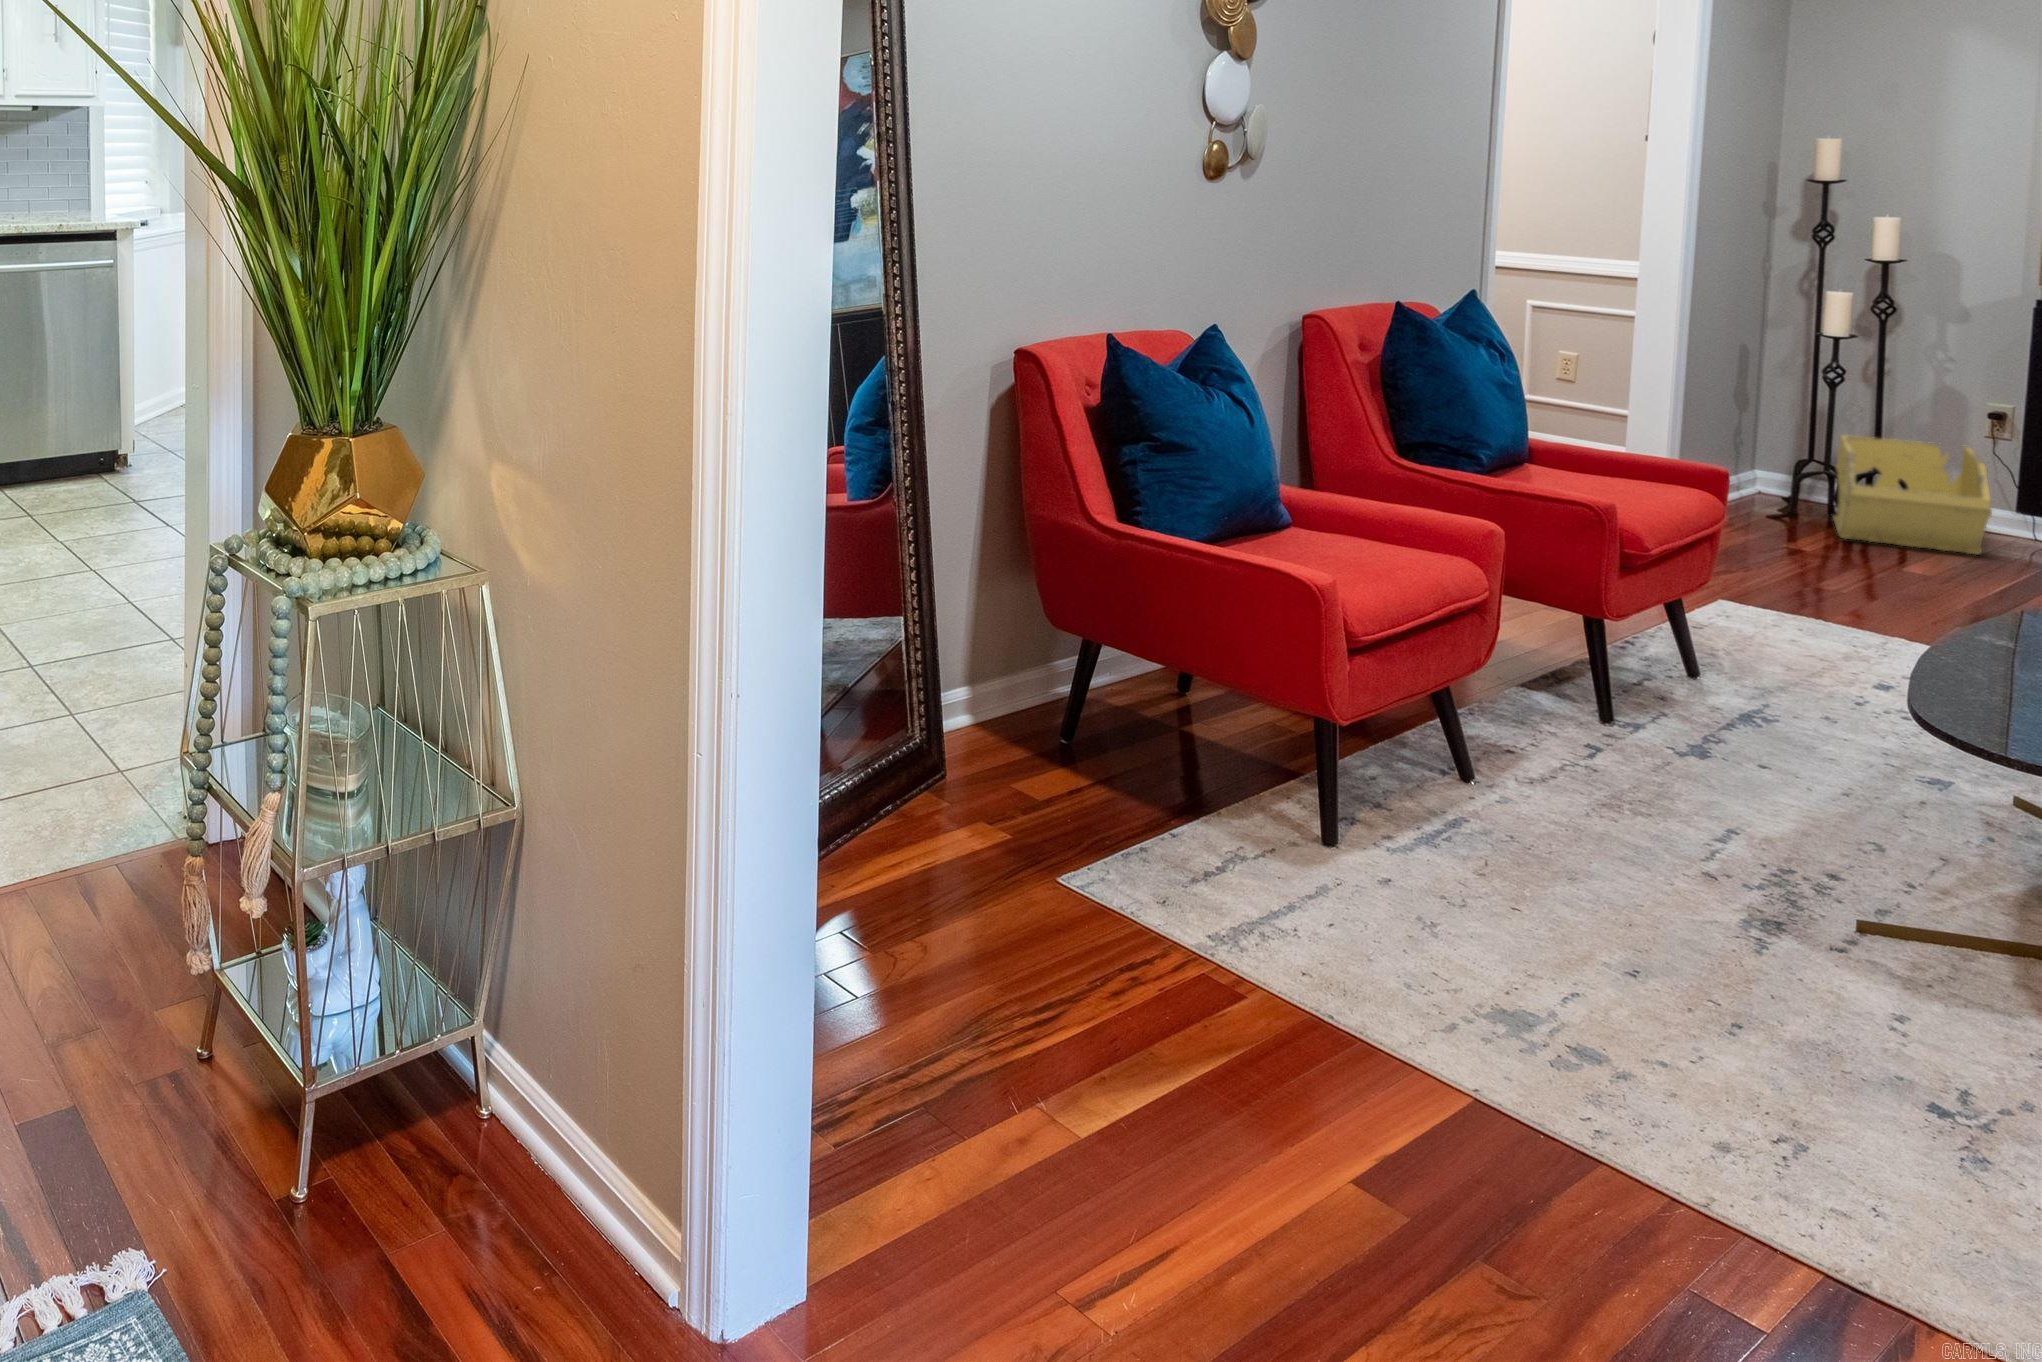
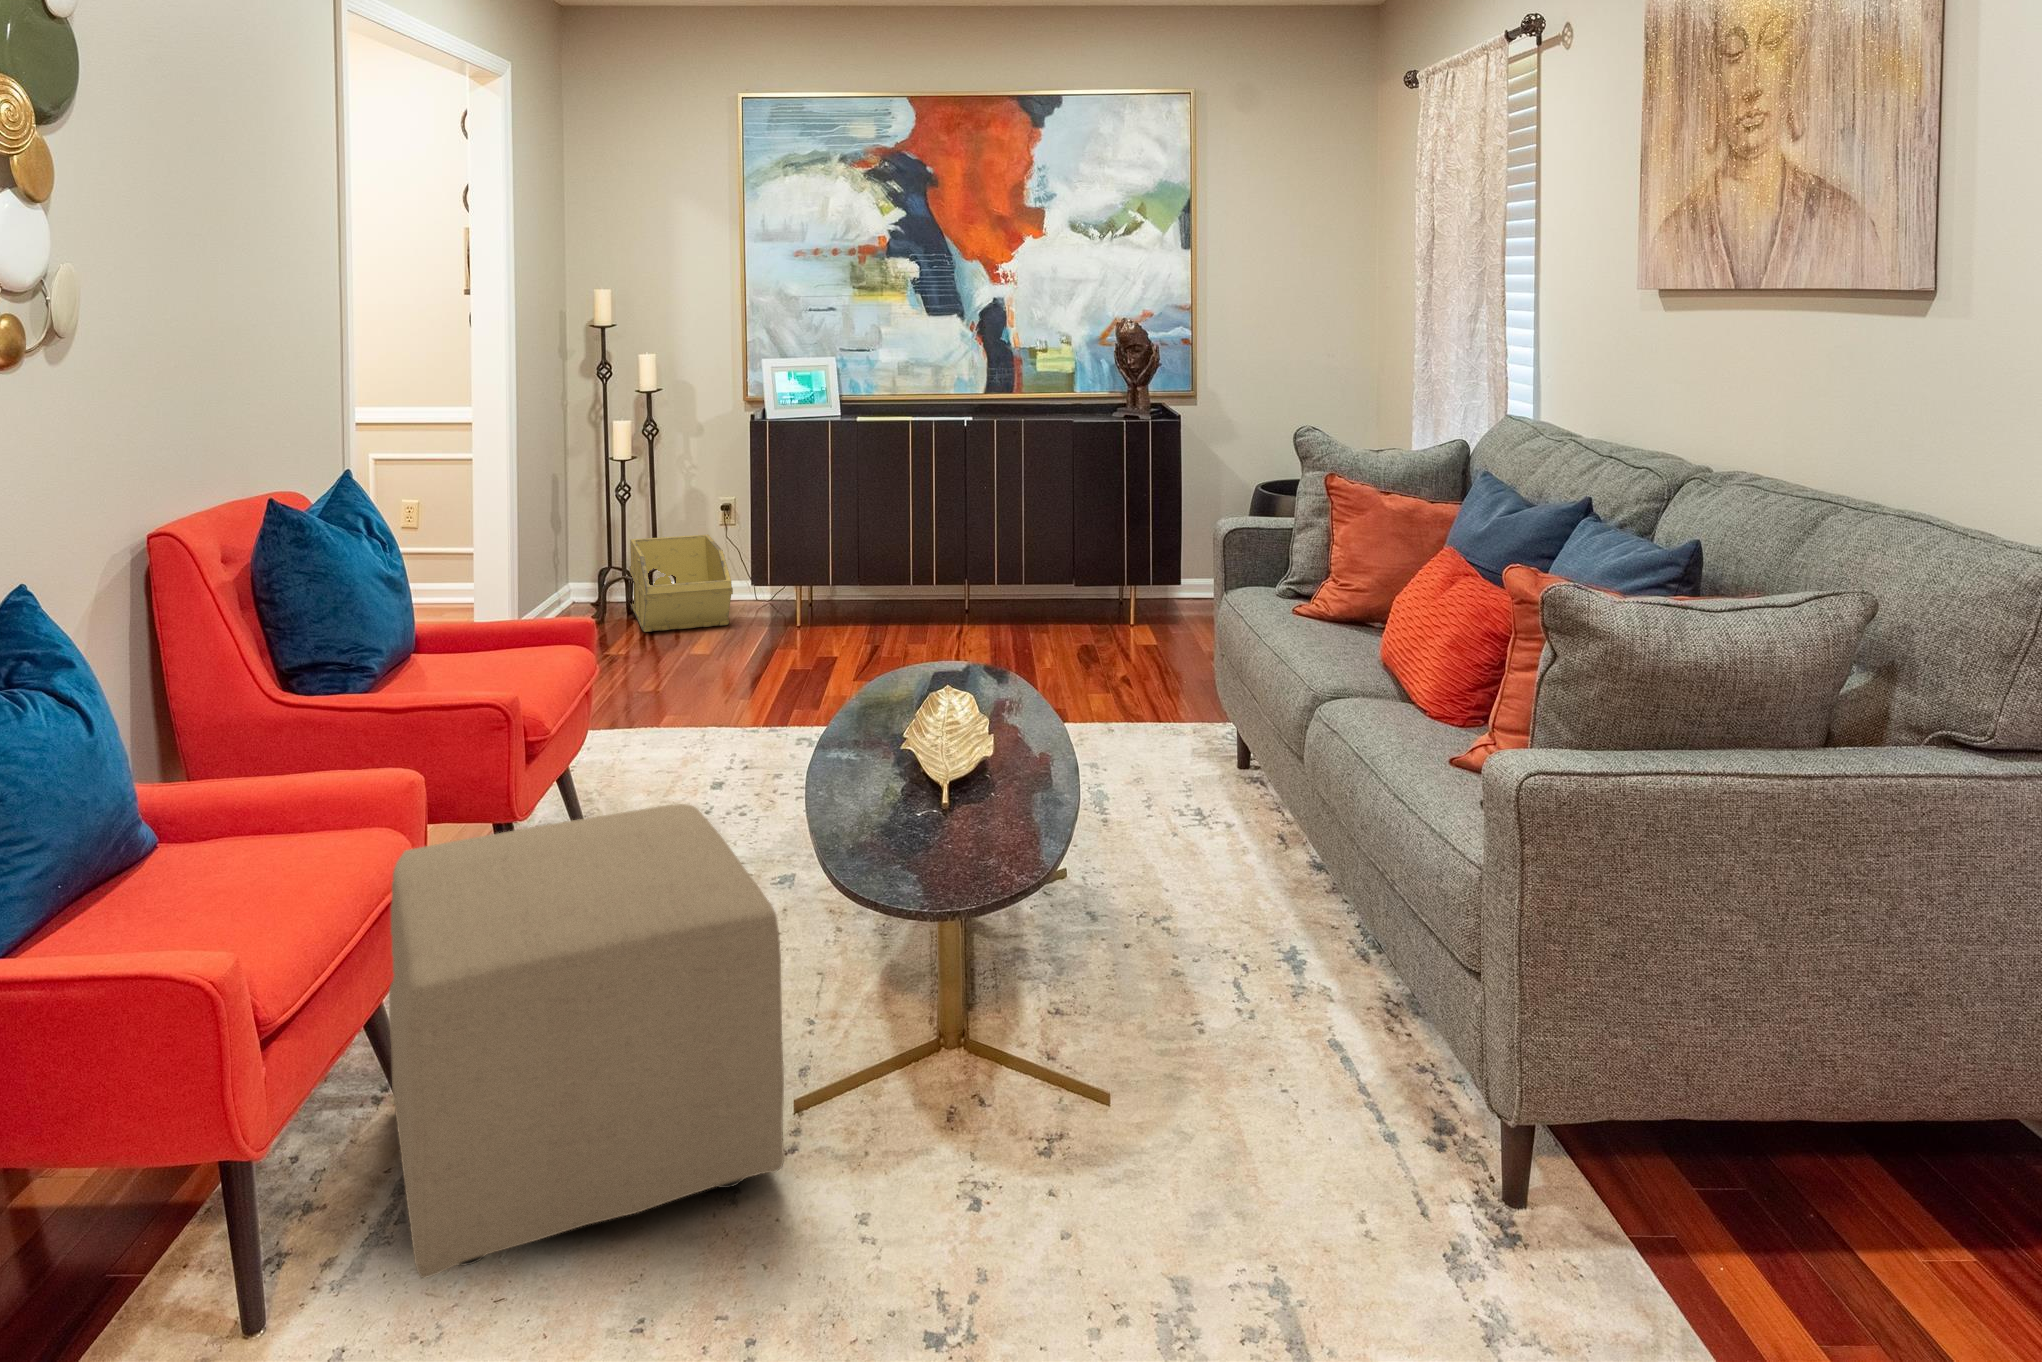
ottoman: none [1455,580,1868,943] -> present [389,804,784,1278]

